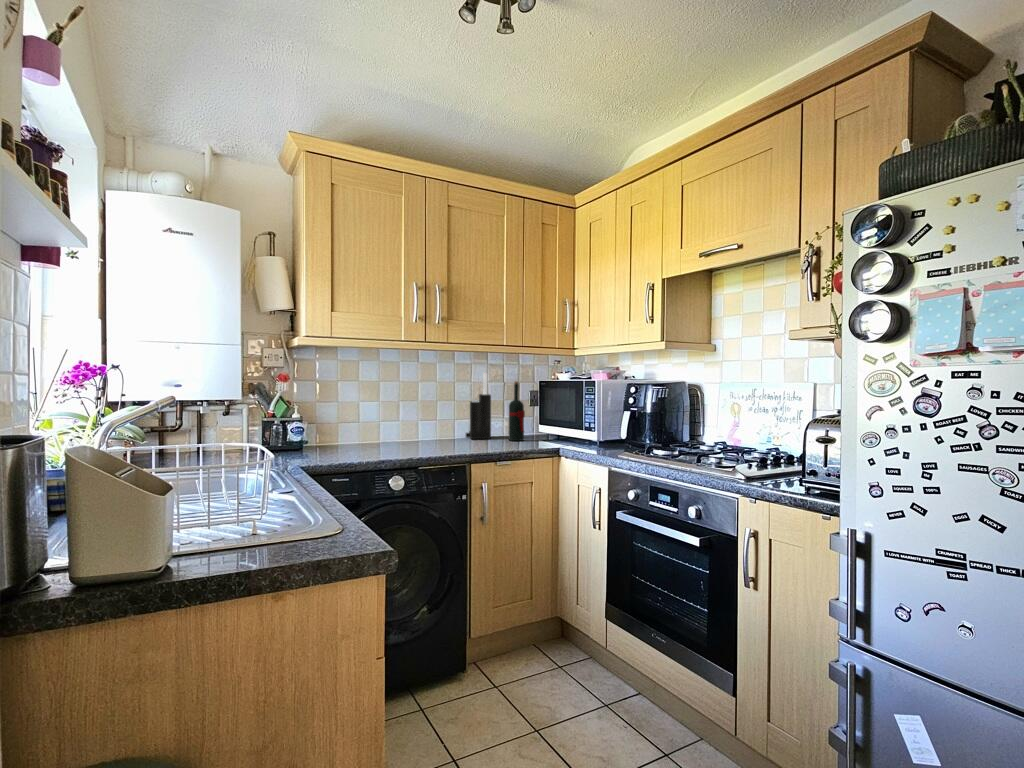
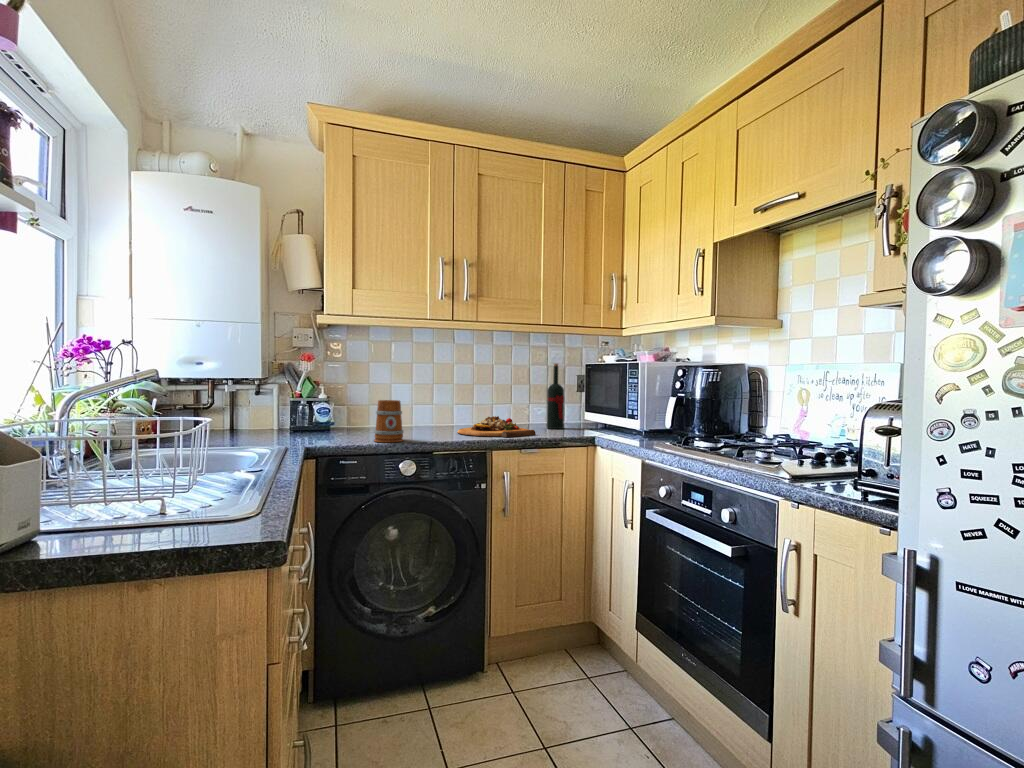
knife block: present [466,372,491,439] -> none [504,354,530,426]
mug: none [361,419,389,459] -> present [374,400,403,442]
cutting board: none [431,431,506,450] -> present [457,416,536,437]

